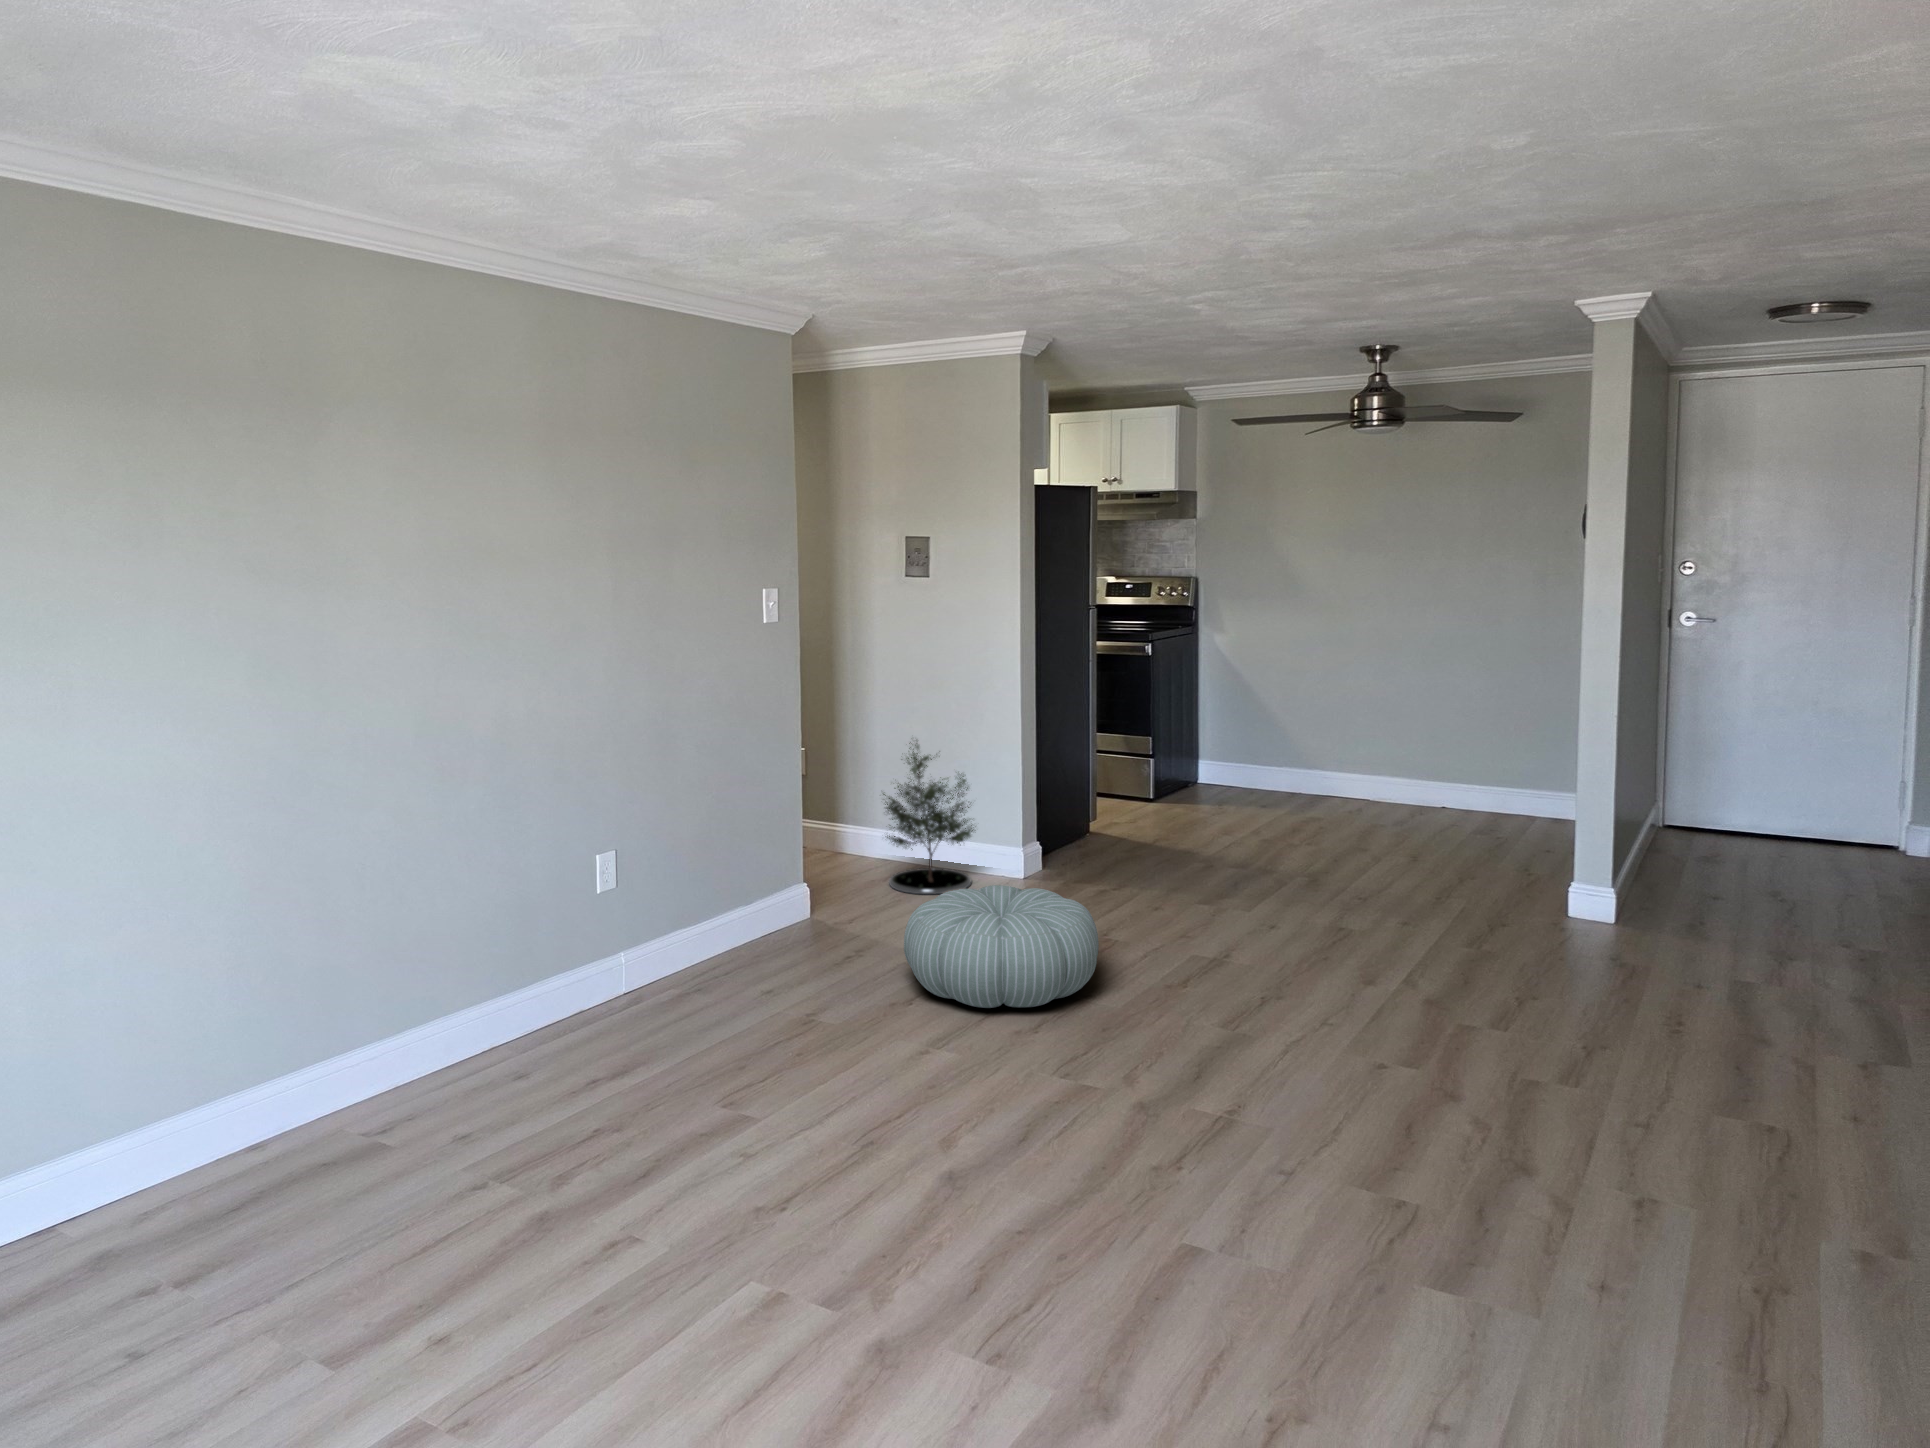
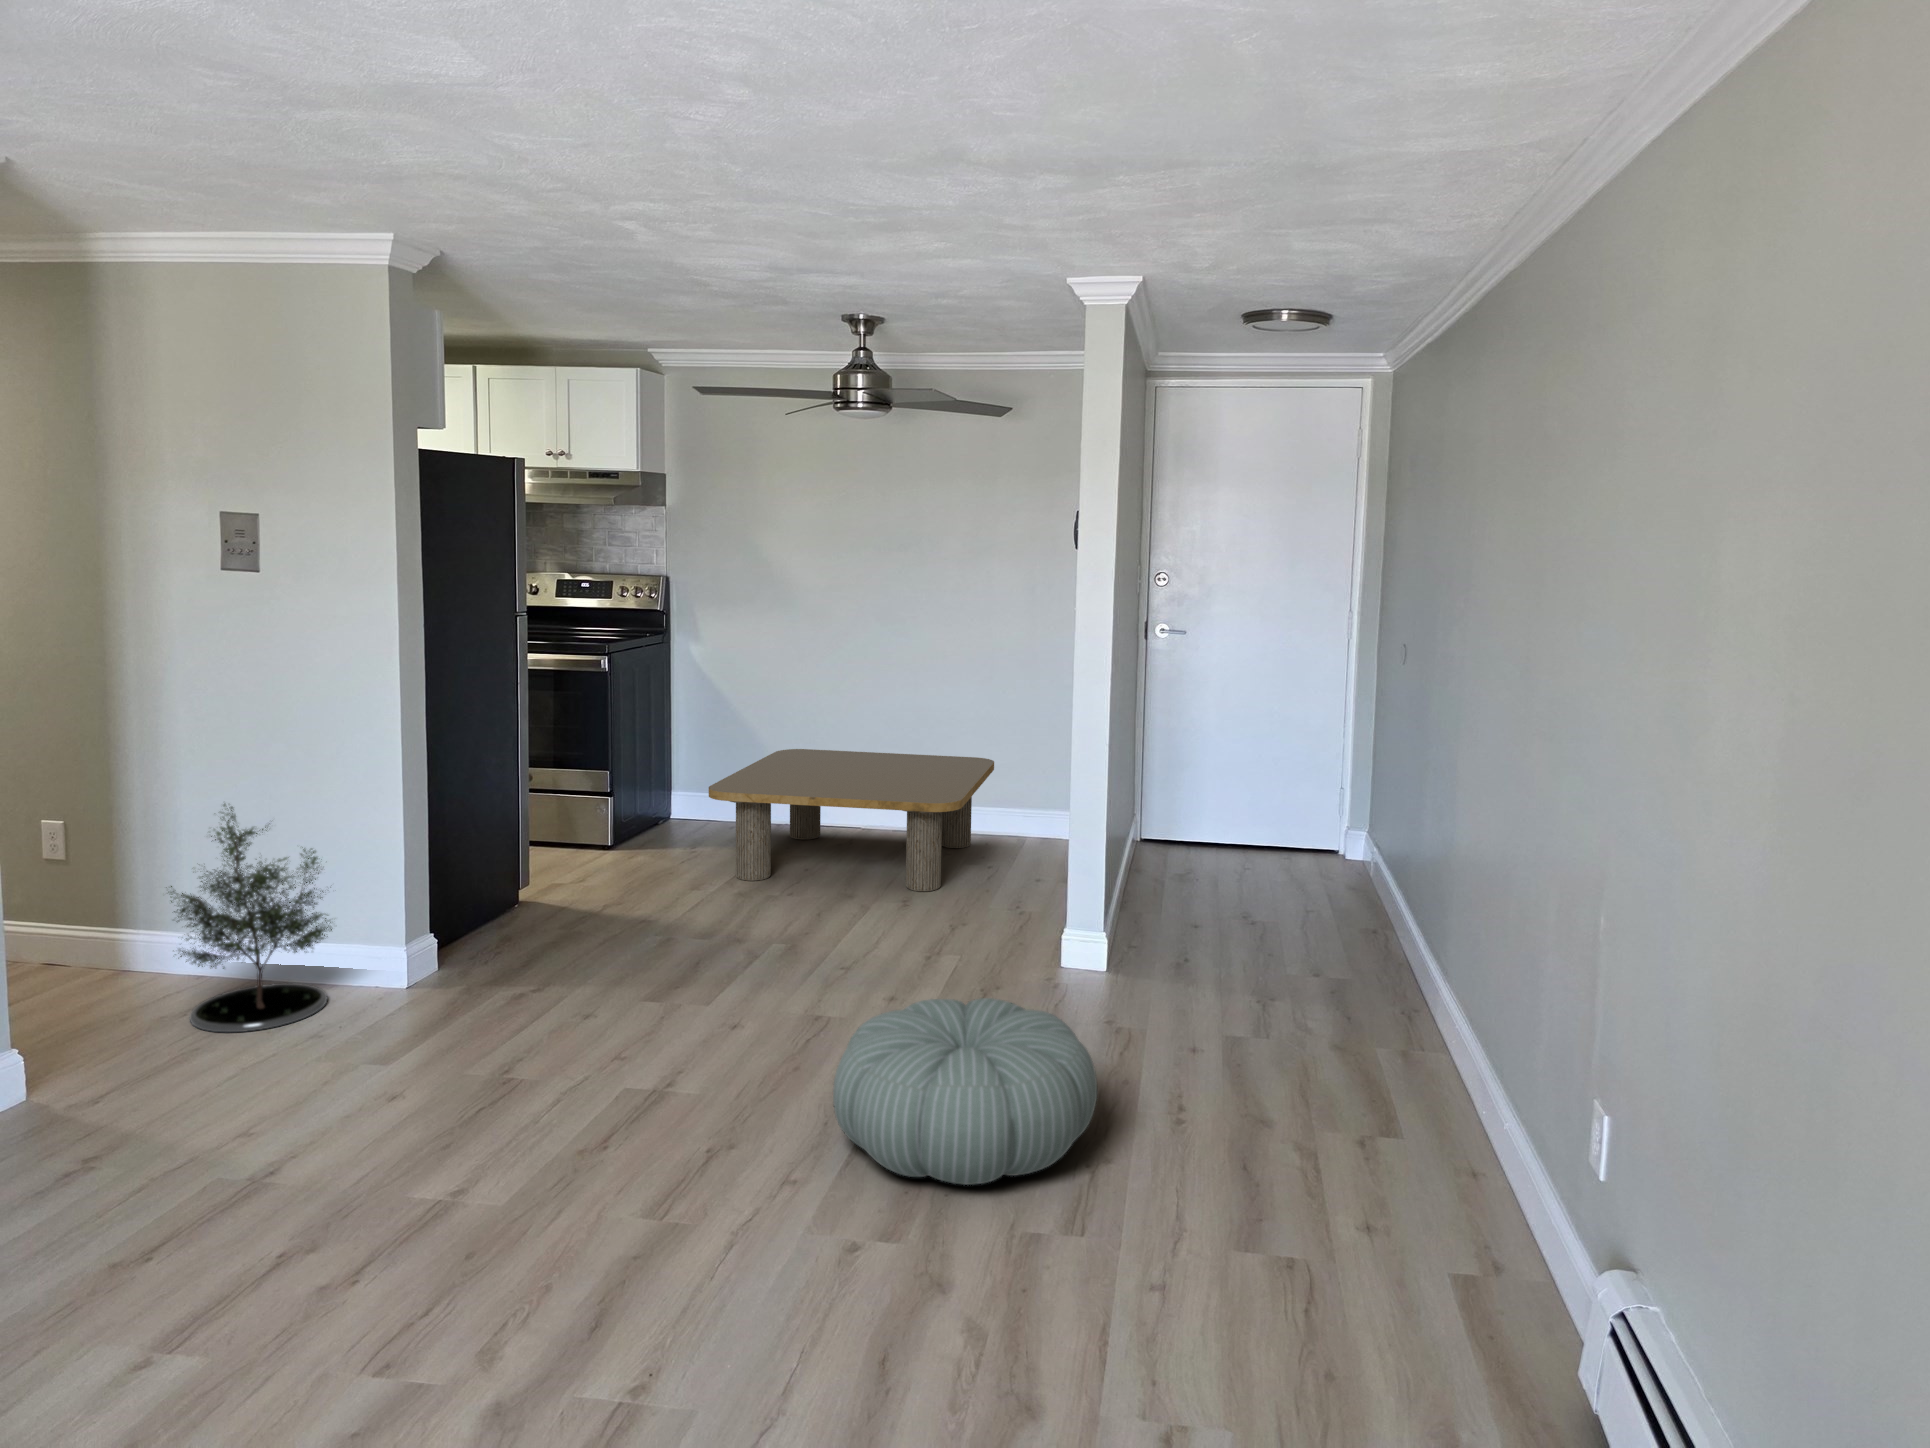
coffee table: none [1236,726,1500,850] -> present [709,749,994,891]
pouf: present [904,885,1099,1008] -> present [833,998,1097,1185]

